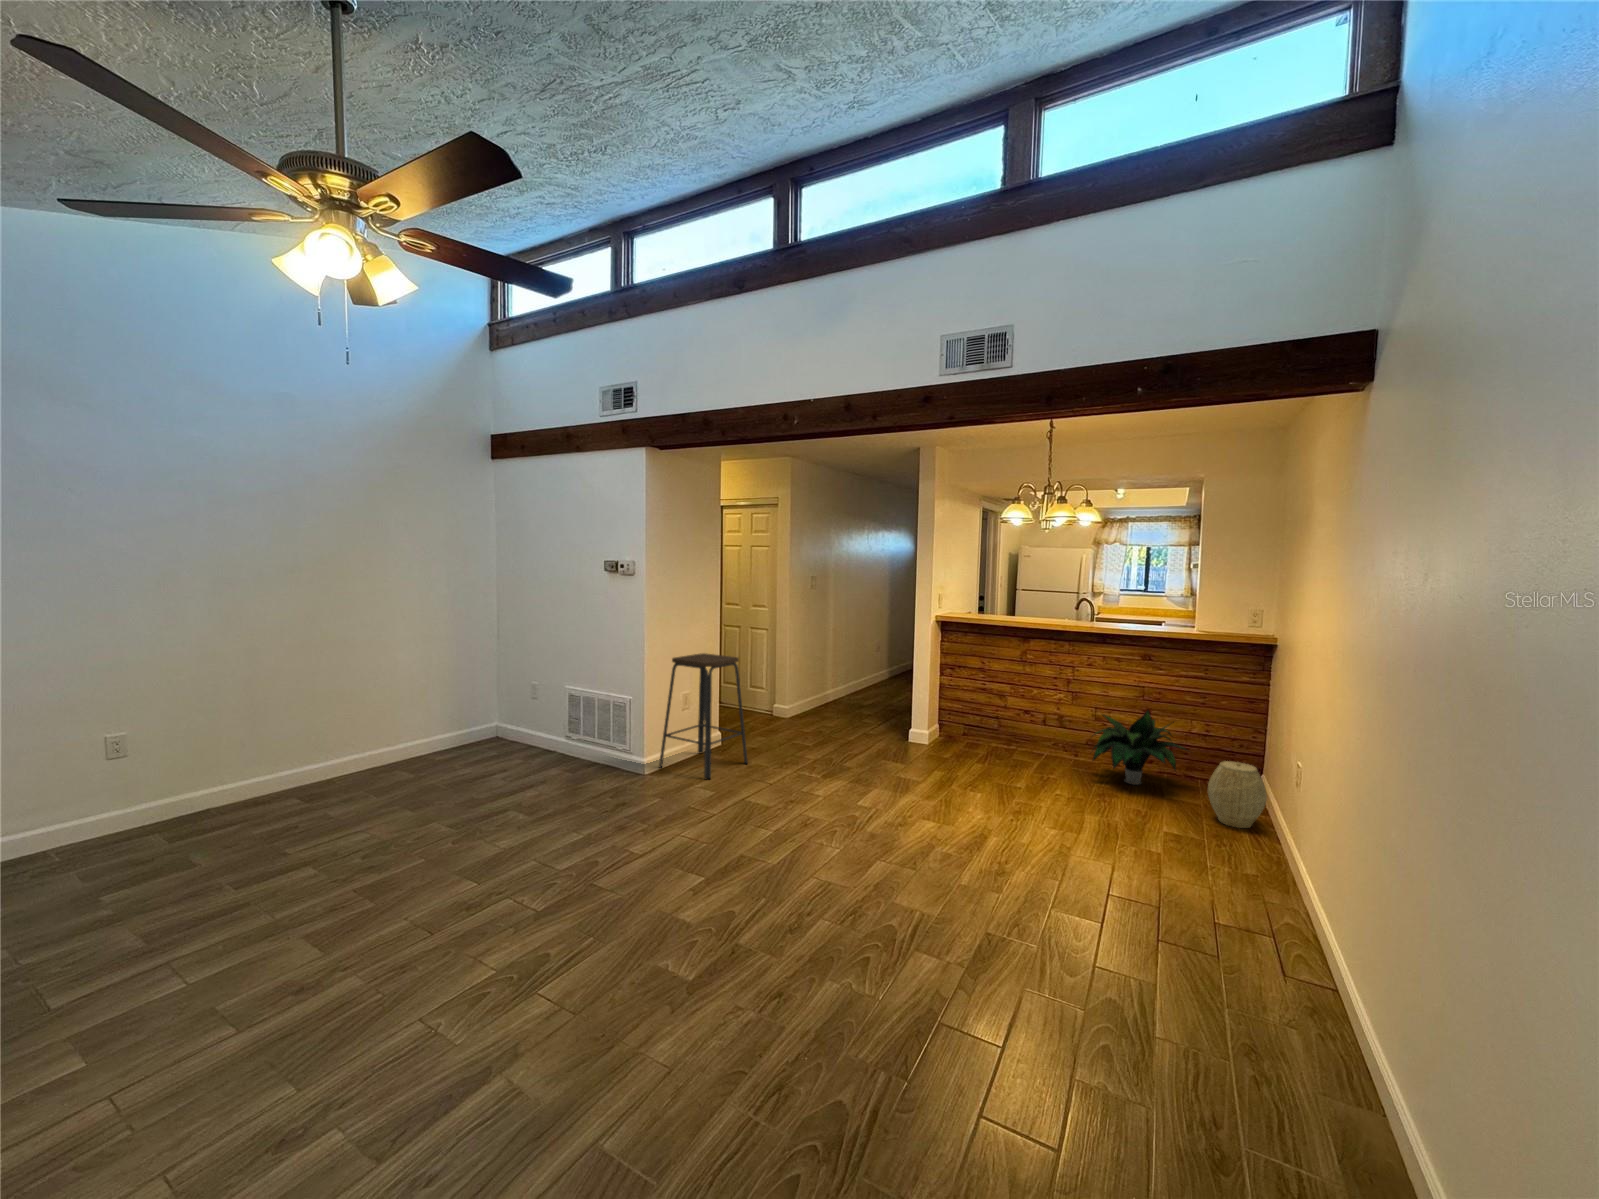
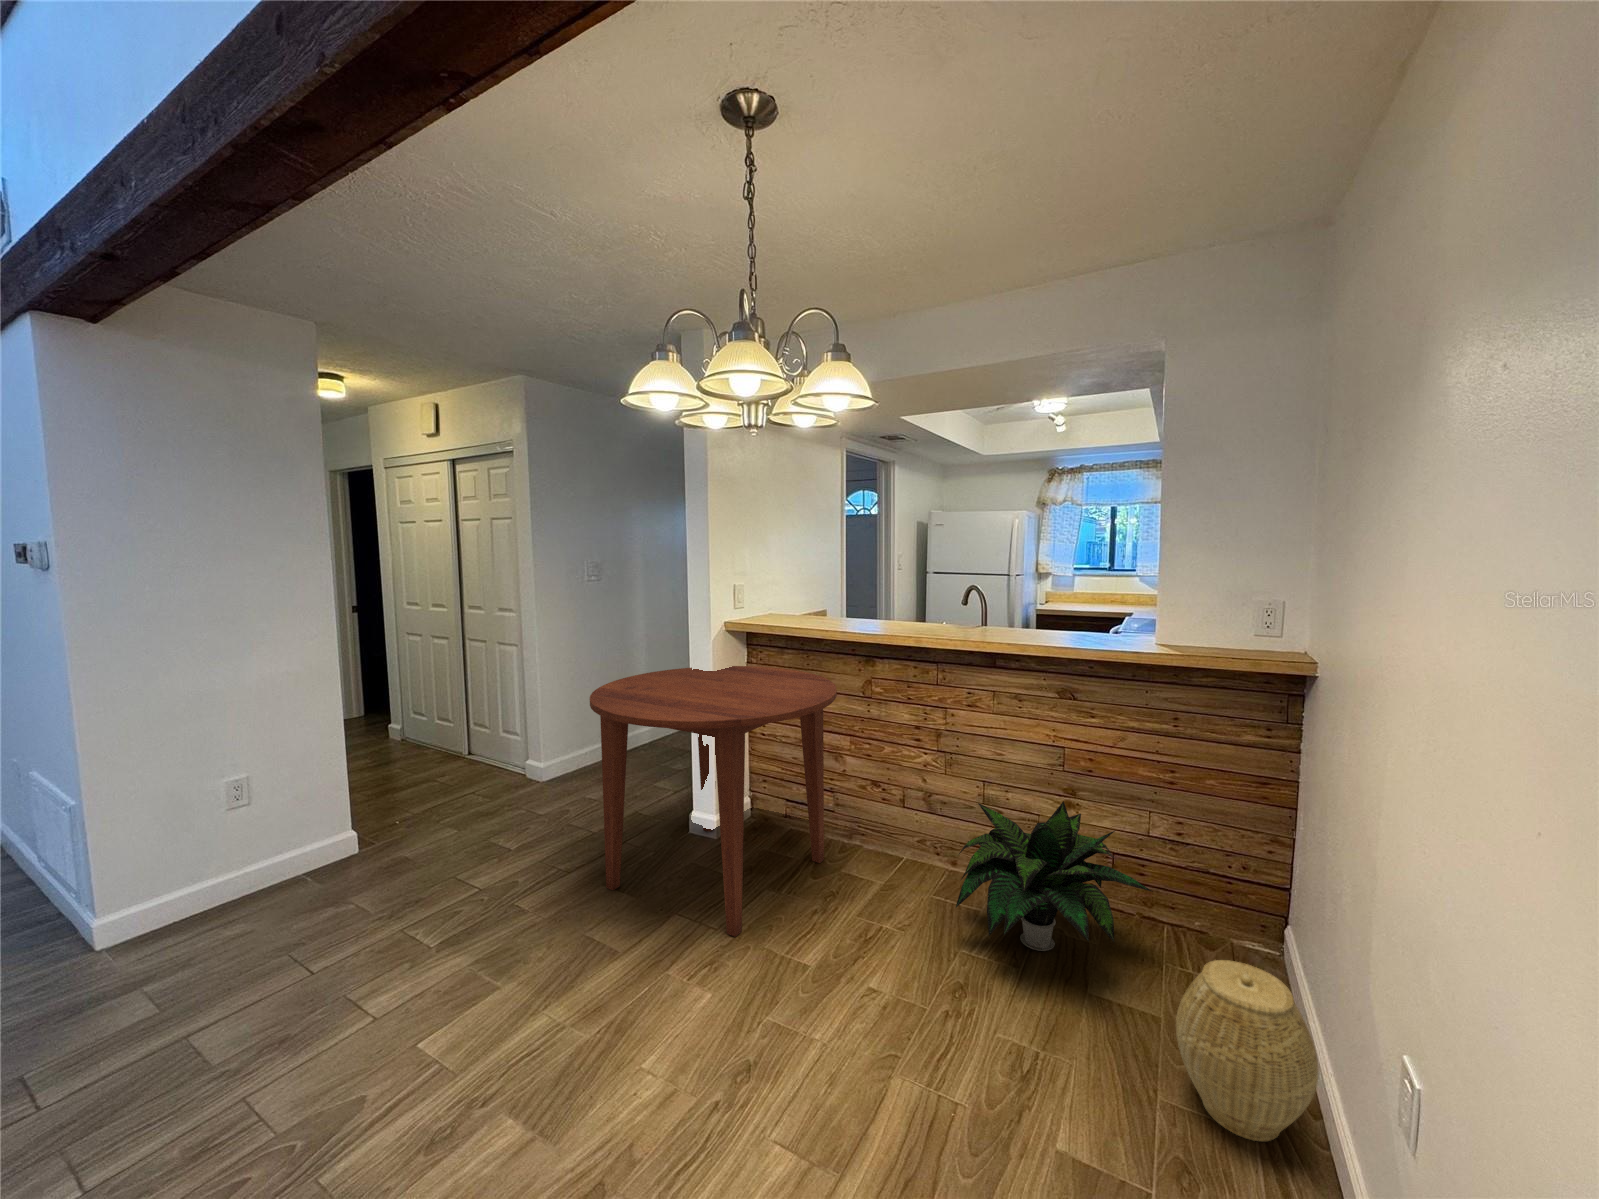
dining table: none [879,642,1018,777] -> present [590,666,837,937]
bar stool: present [659,653,748,779] -> none [147,710,340,974]

